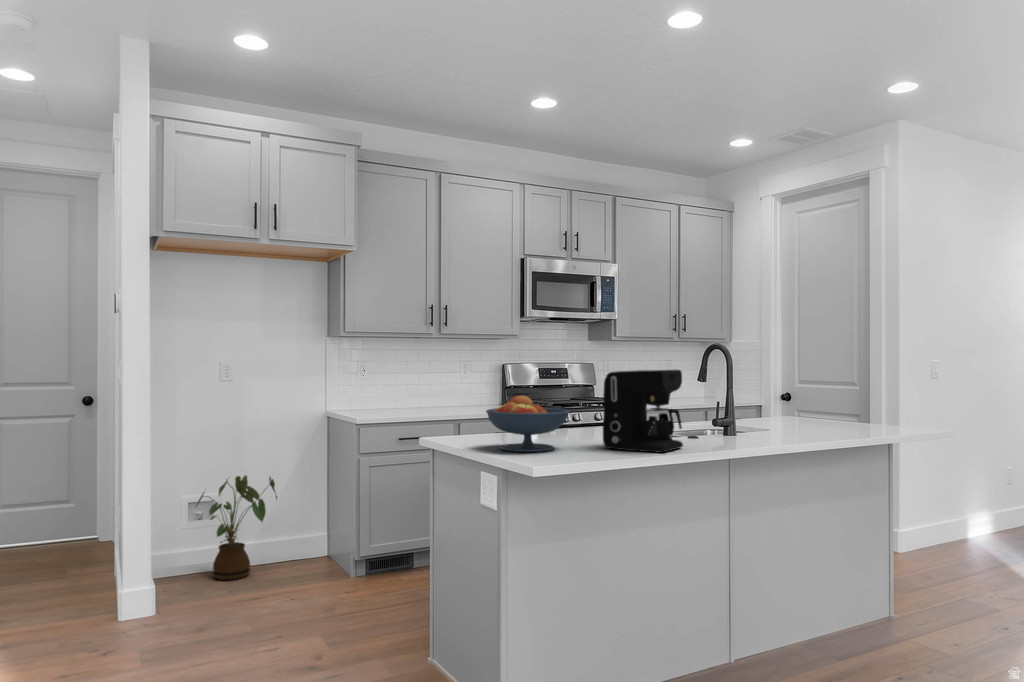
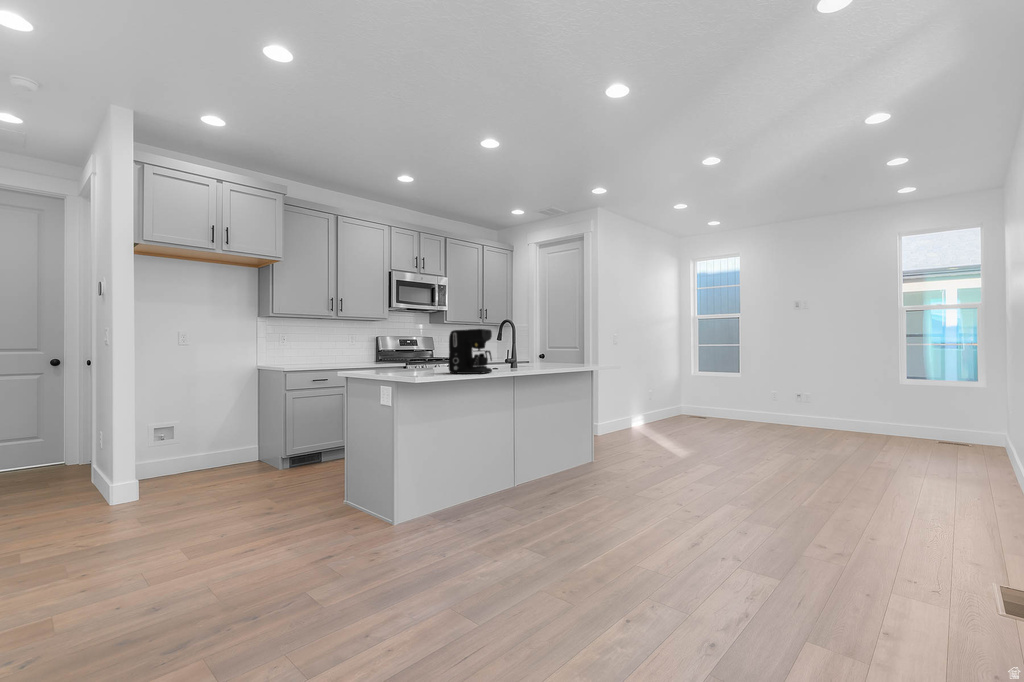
fruit bowl: present [486,396,569,452] -> none [381,345,430,375]
house plant: present [196,475,277,580] -> none [164,408,225,478]

